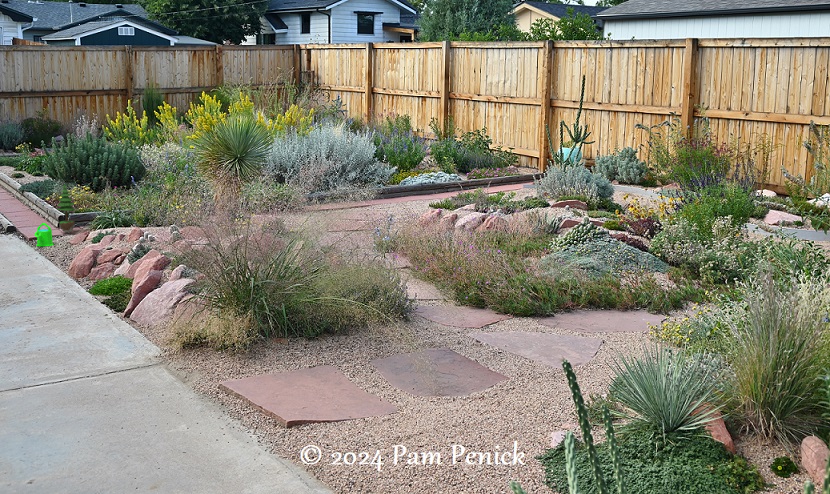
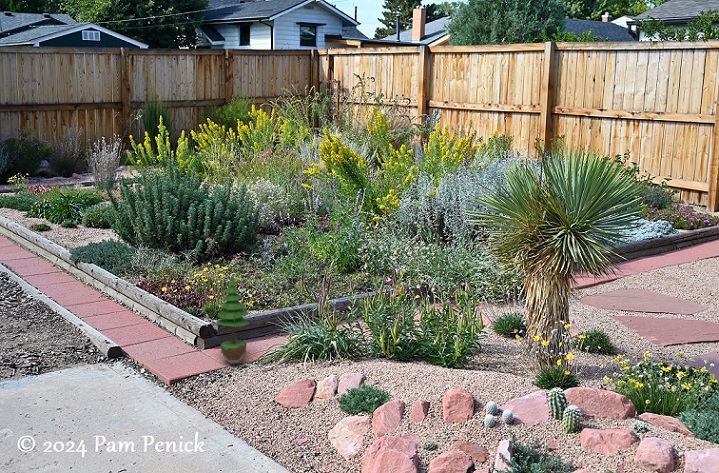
watering can: present [34,223,54,246] -> none [213,366,248,414]

